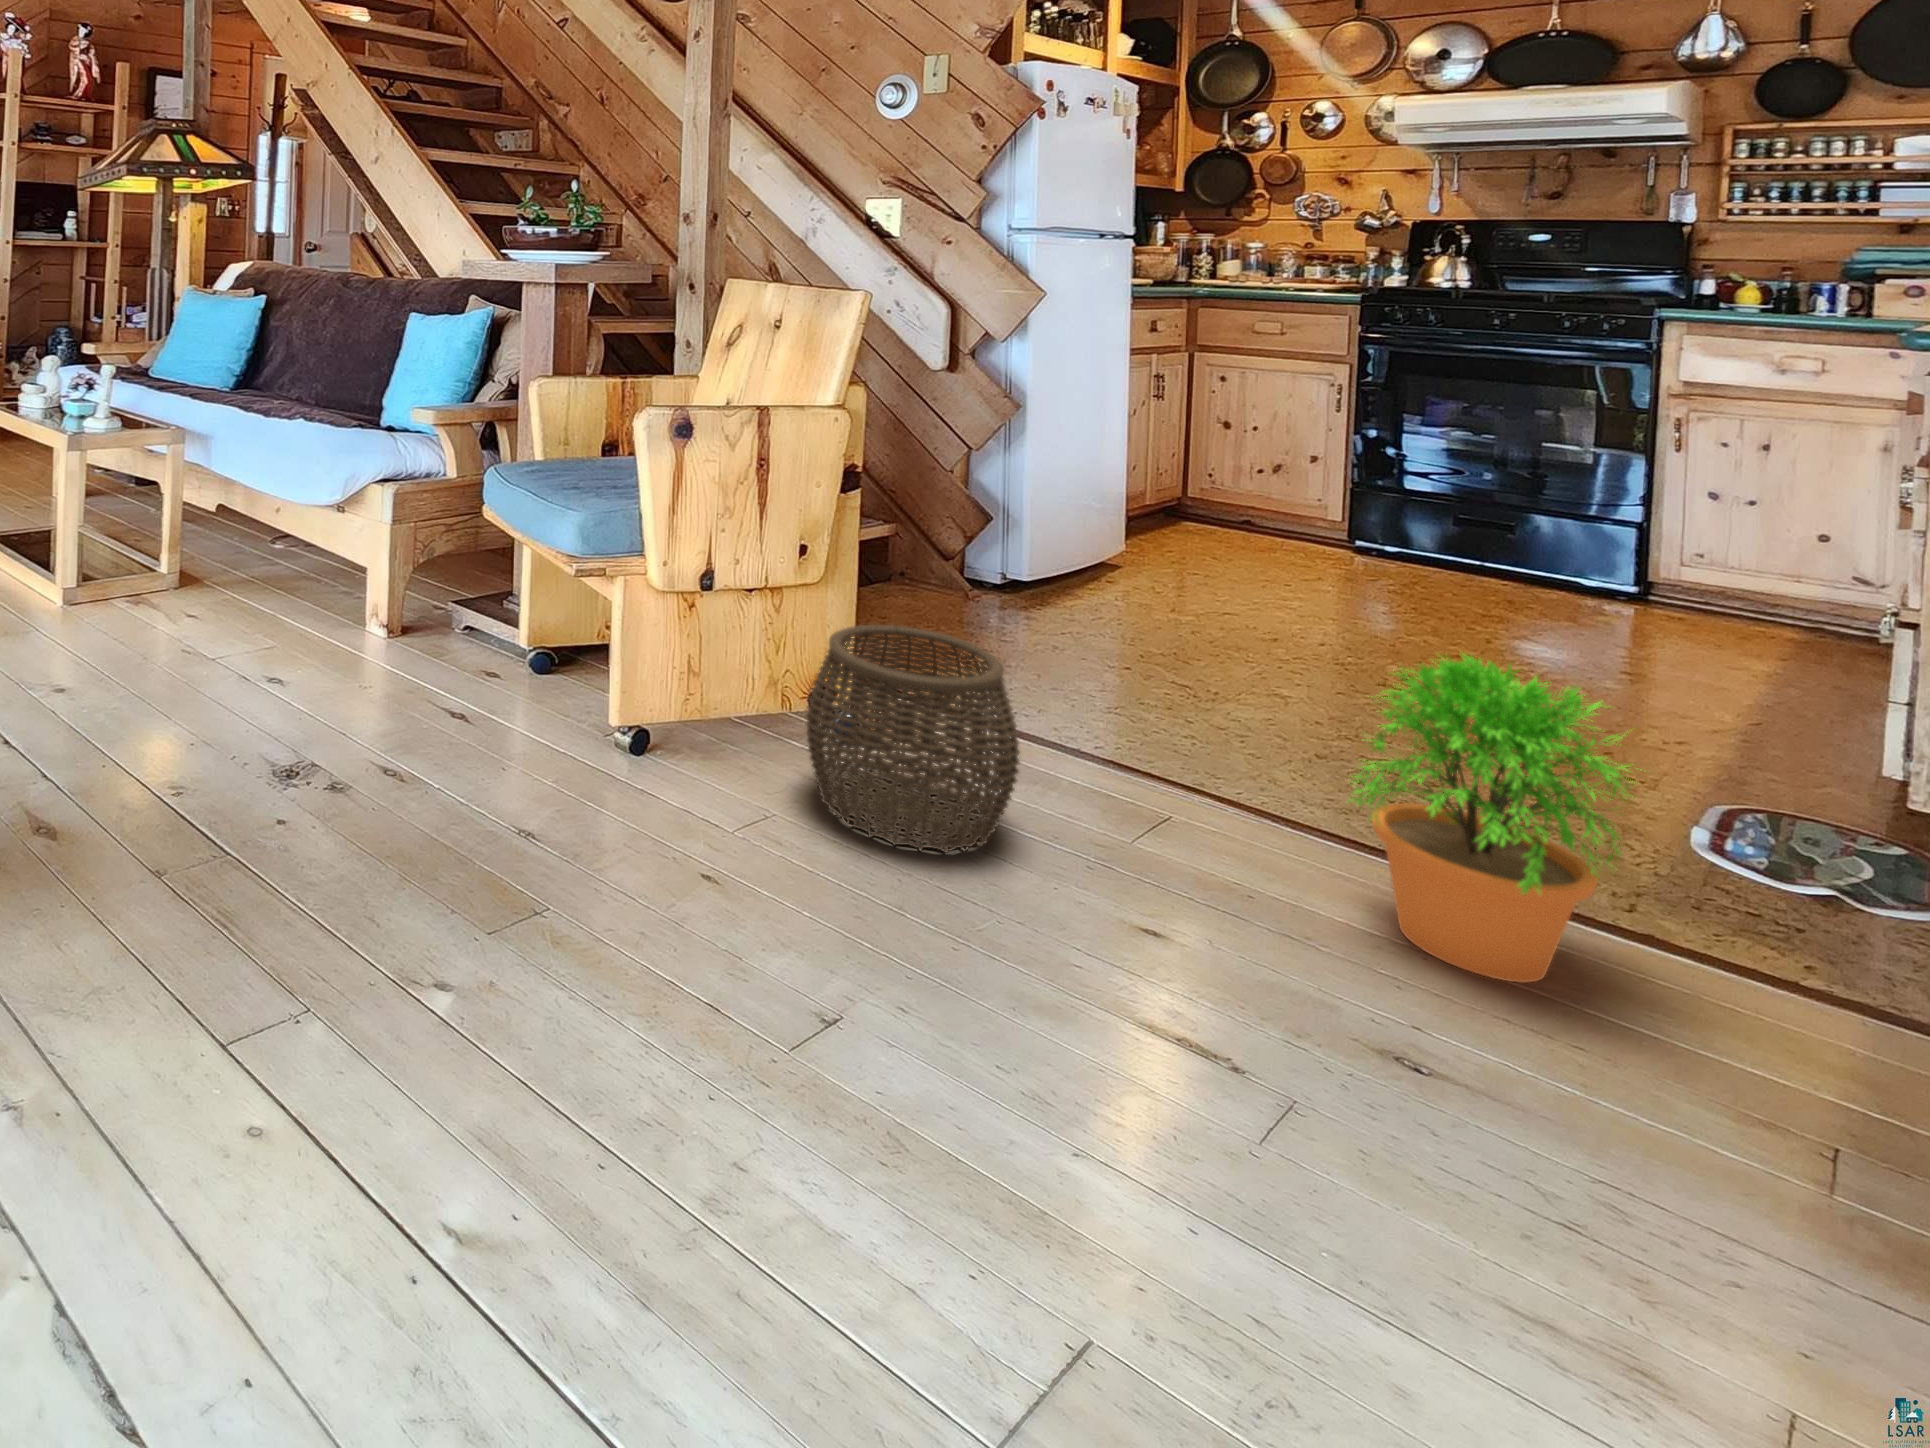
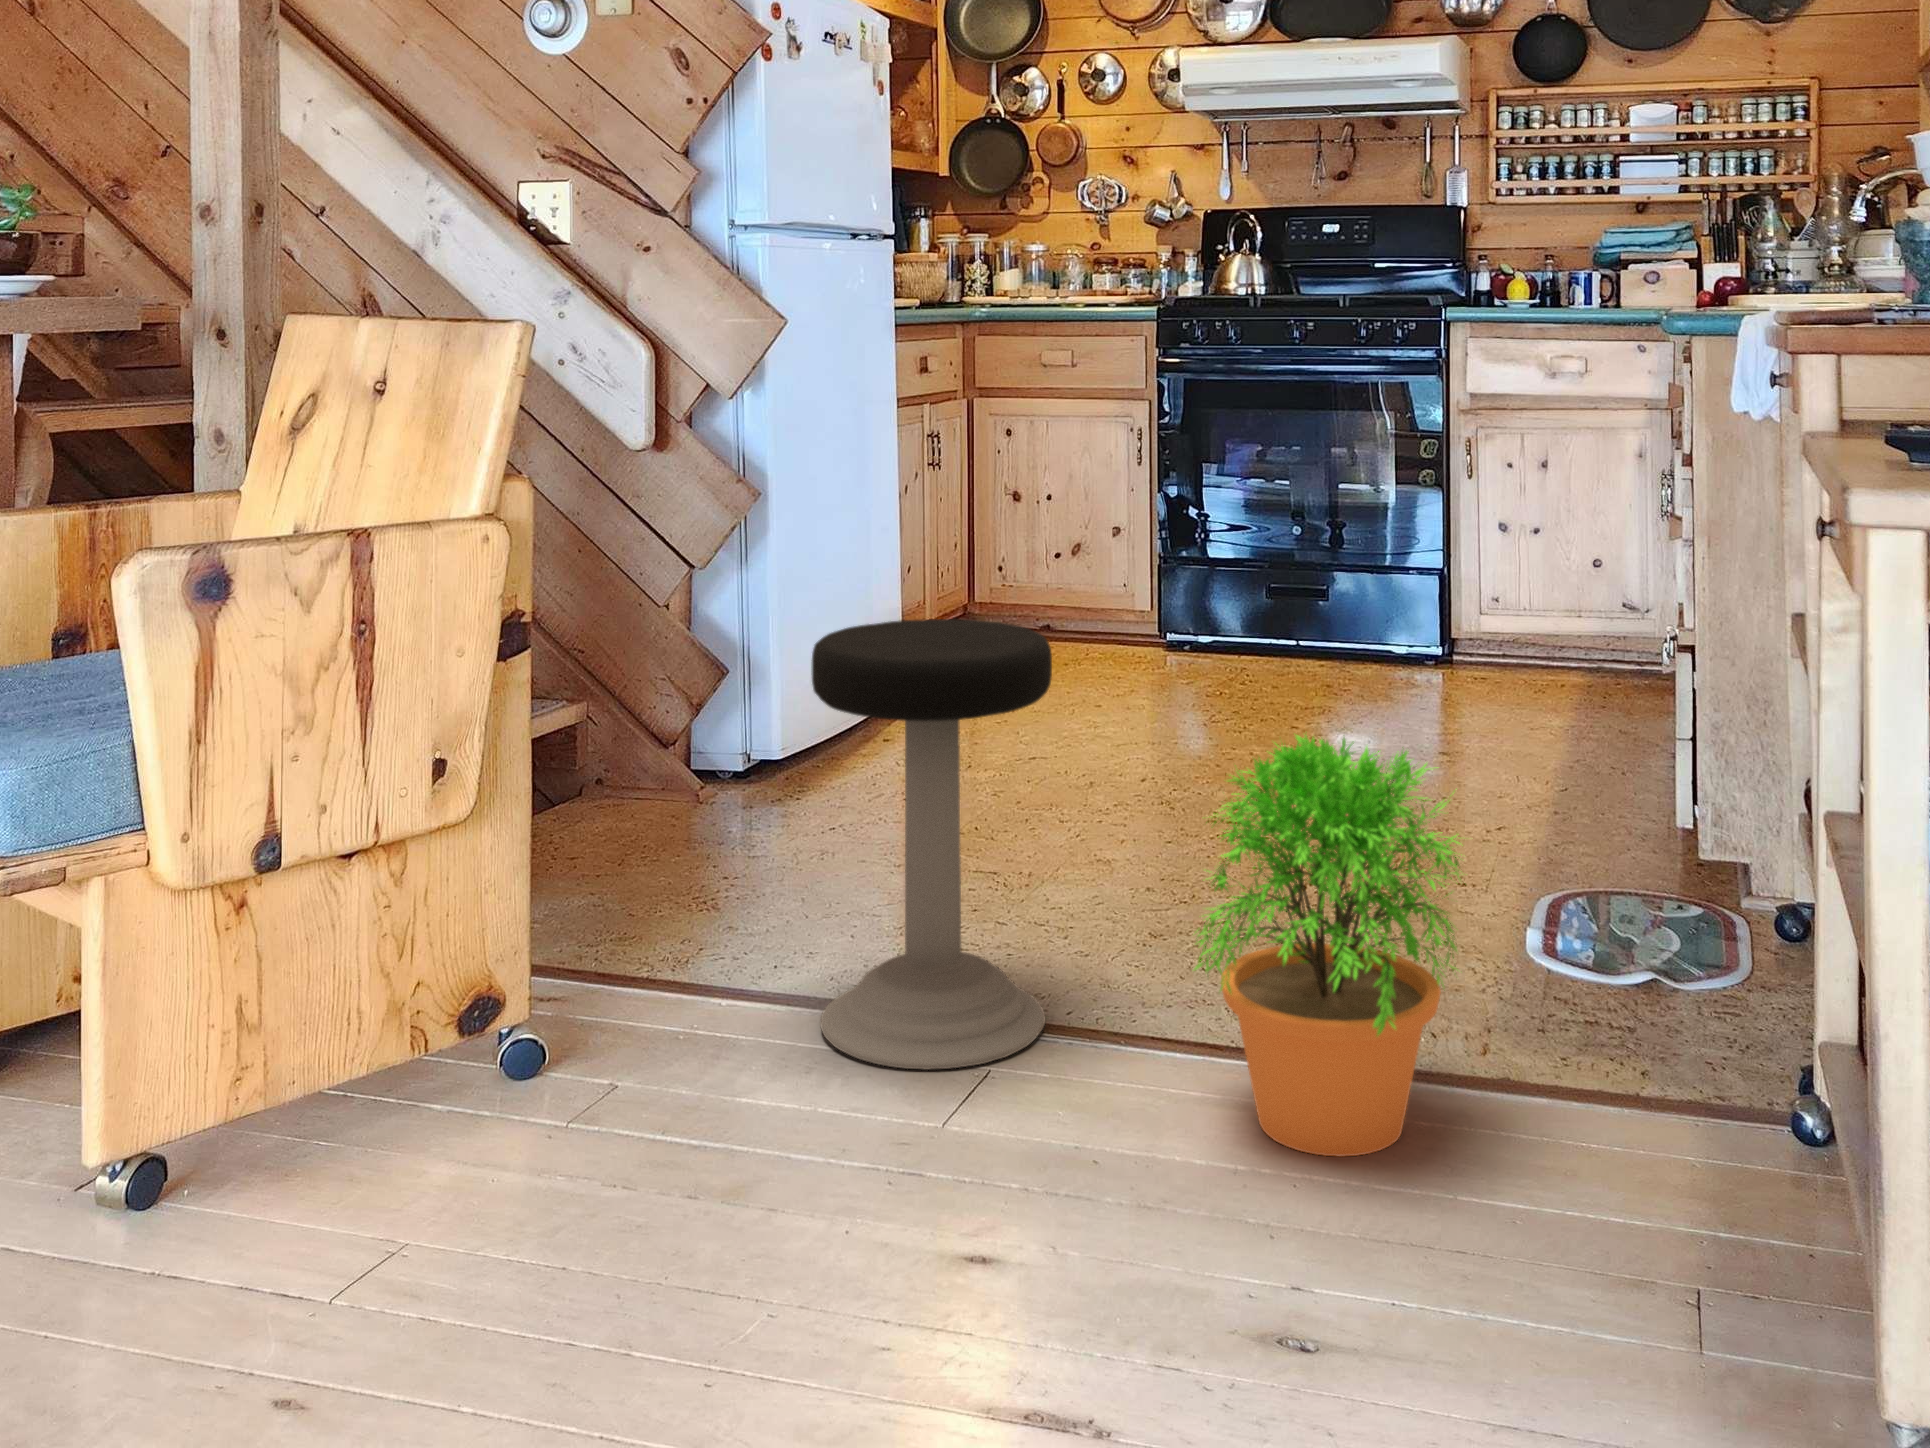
stool: none [1038,511,1239,819] -> present [812,619,1052,1069]
woven basket: present [806,625,1020,853] -> none [454,861,795,1249]

